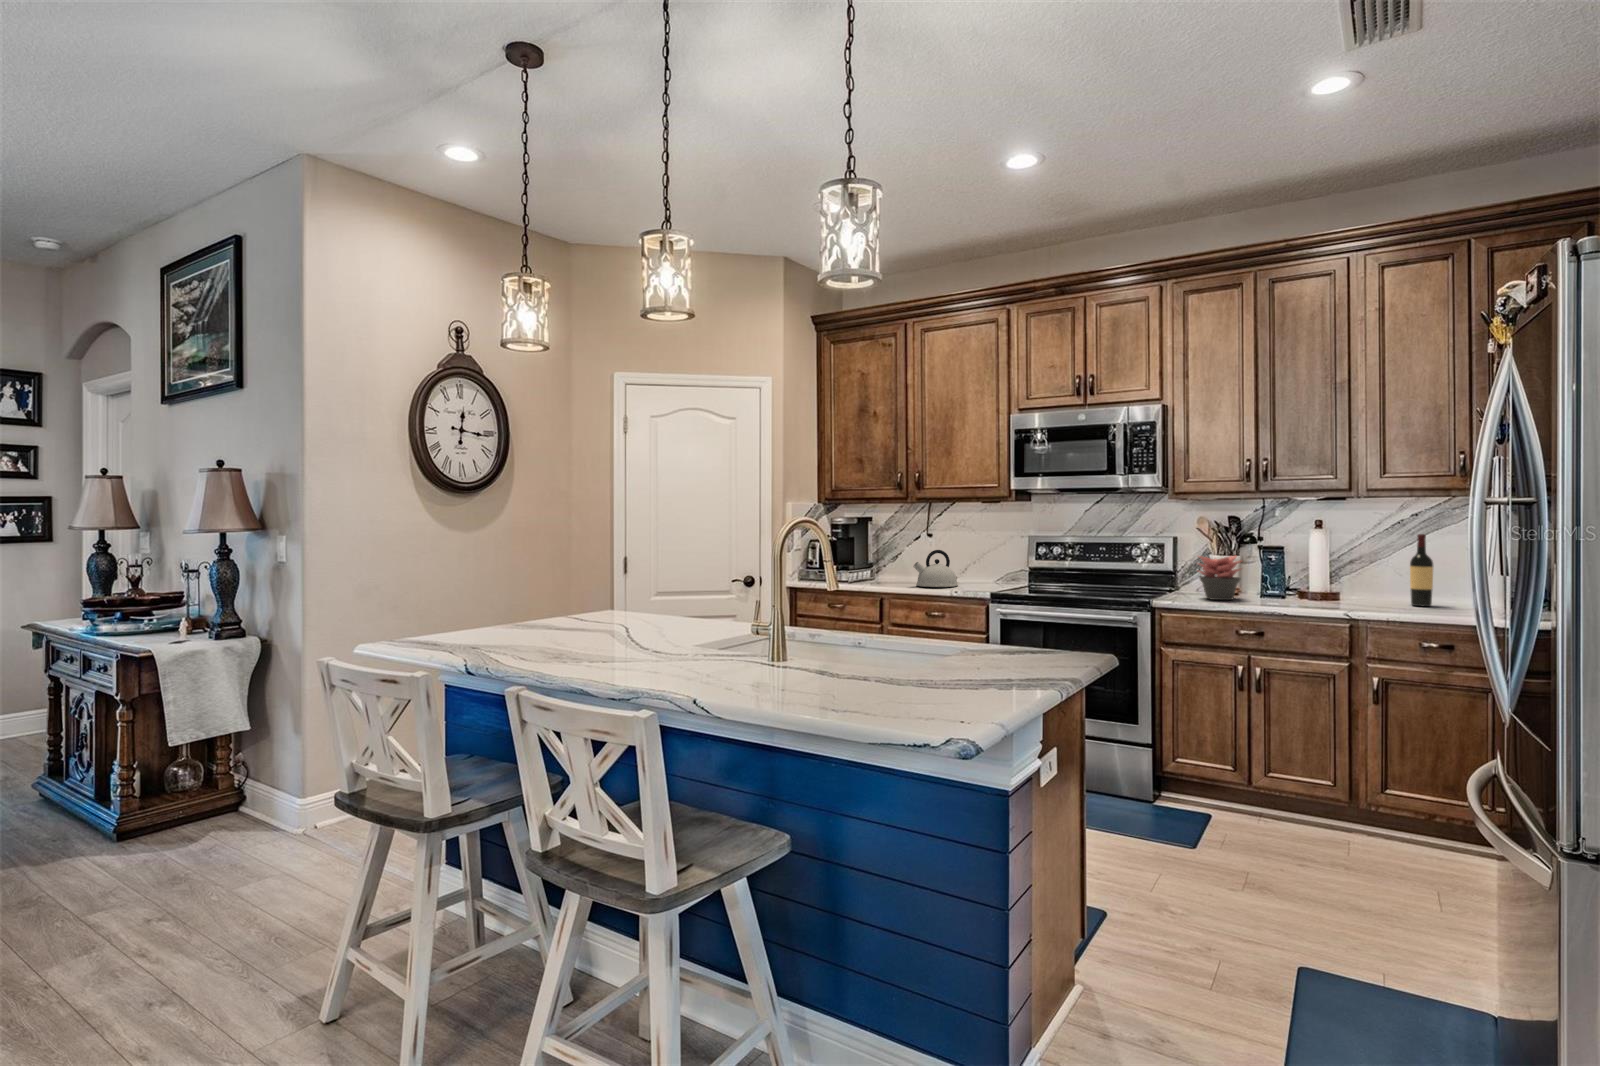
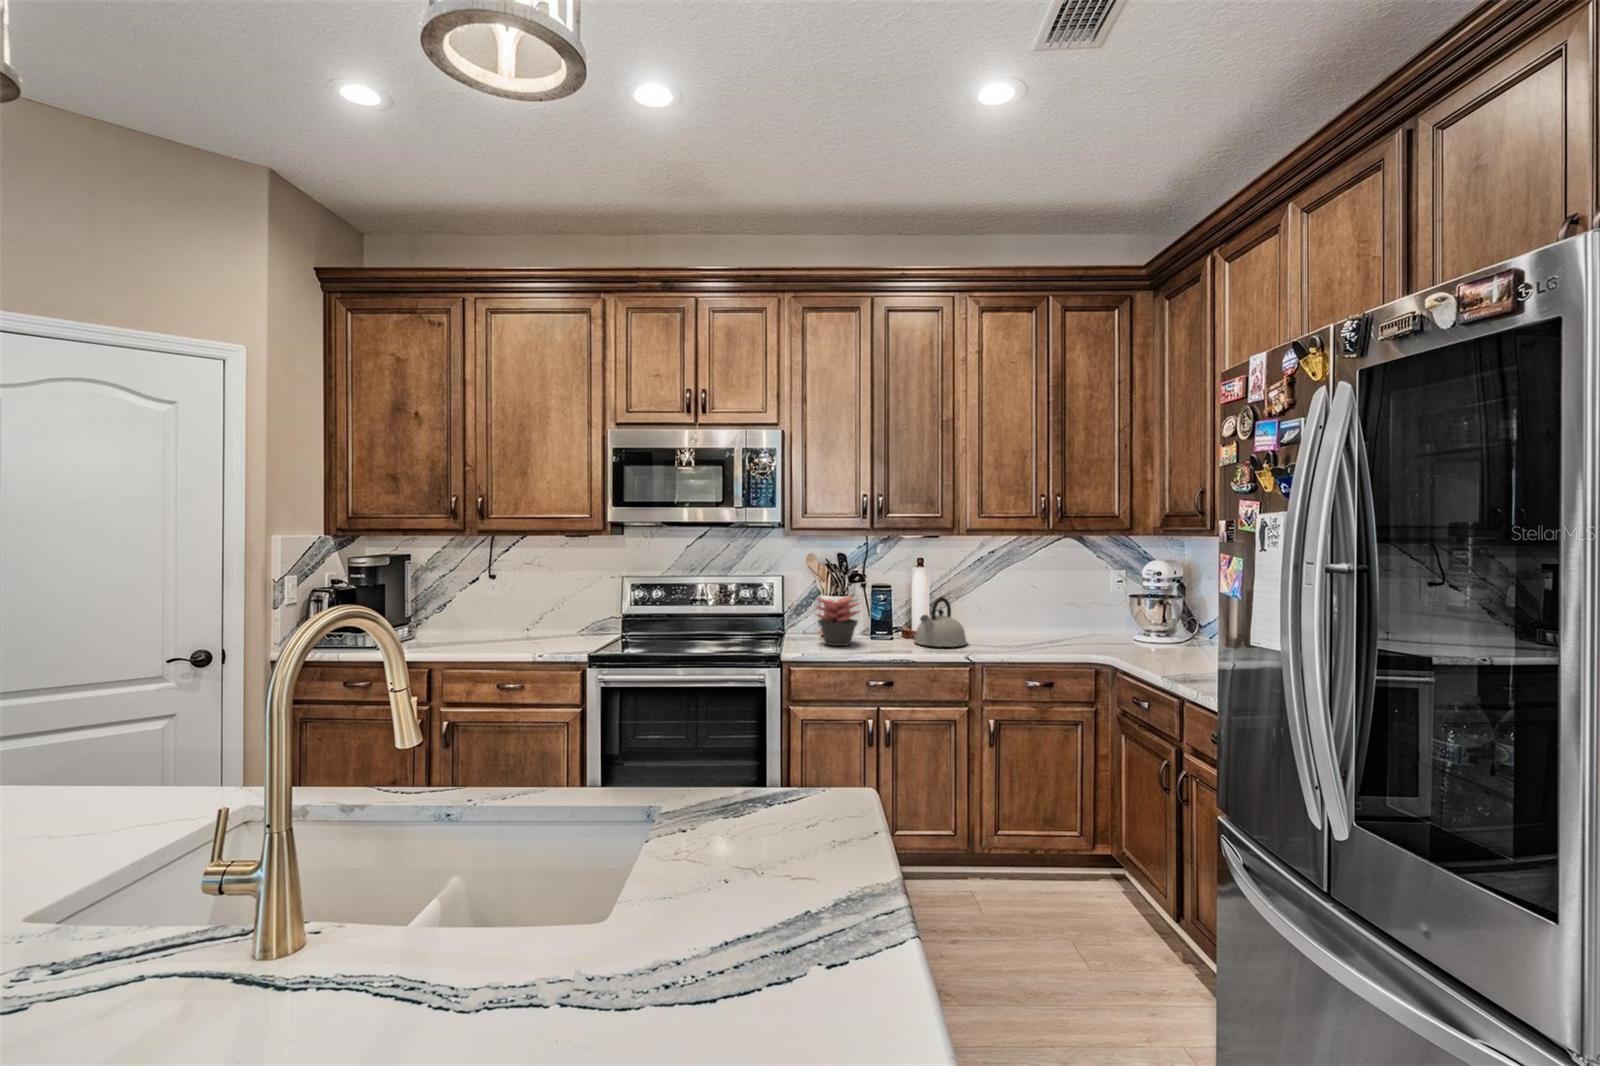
wine bottle: present [1410,534,1433,606] -> none [999,573,1018,642]
kettle: present [913,550,958,587] -> present [914,597,967,647]

